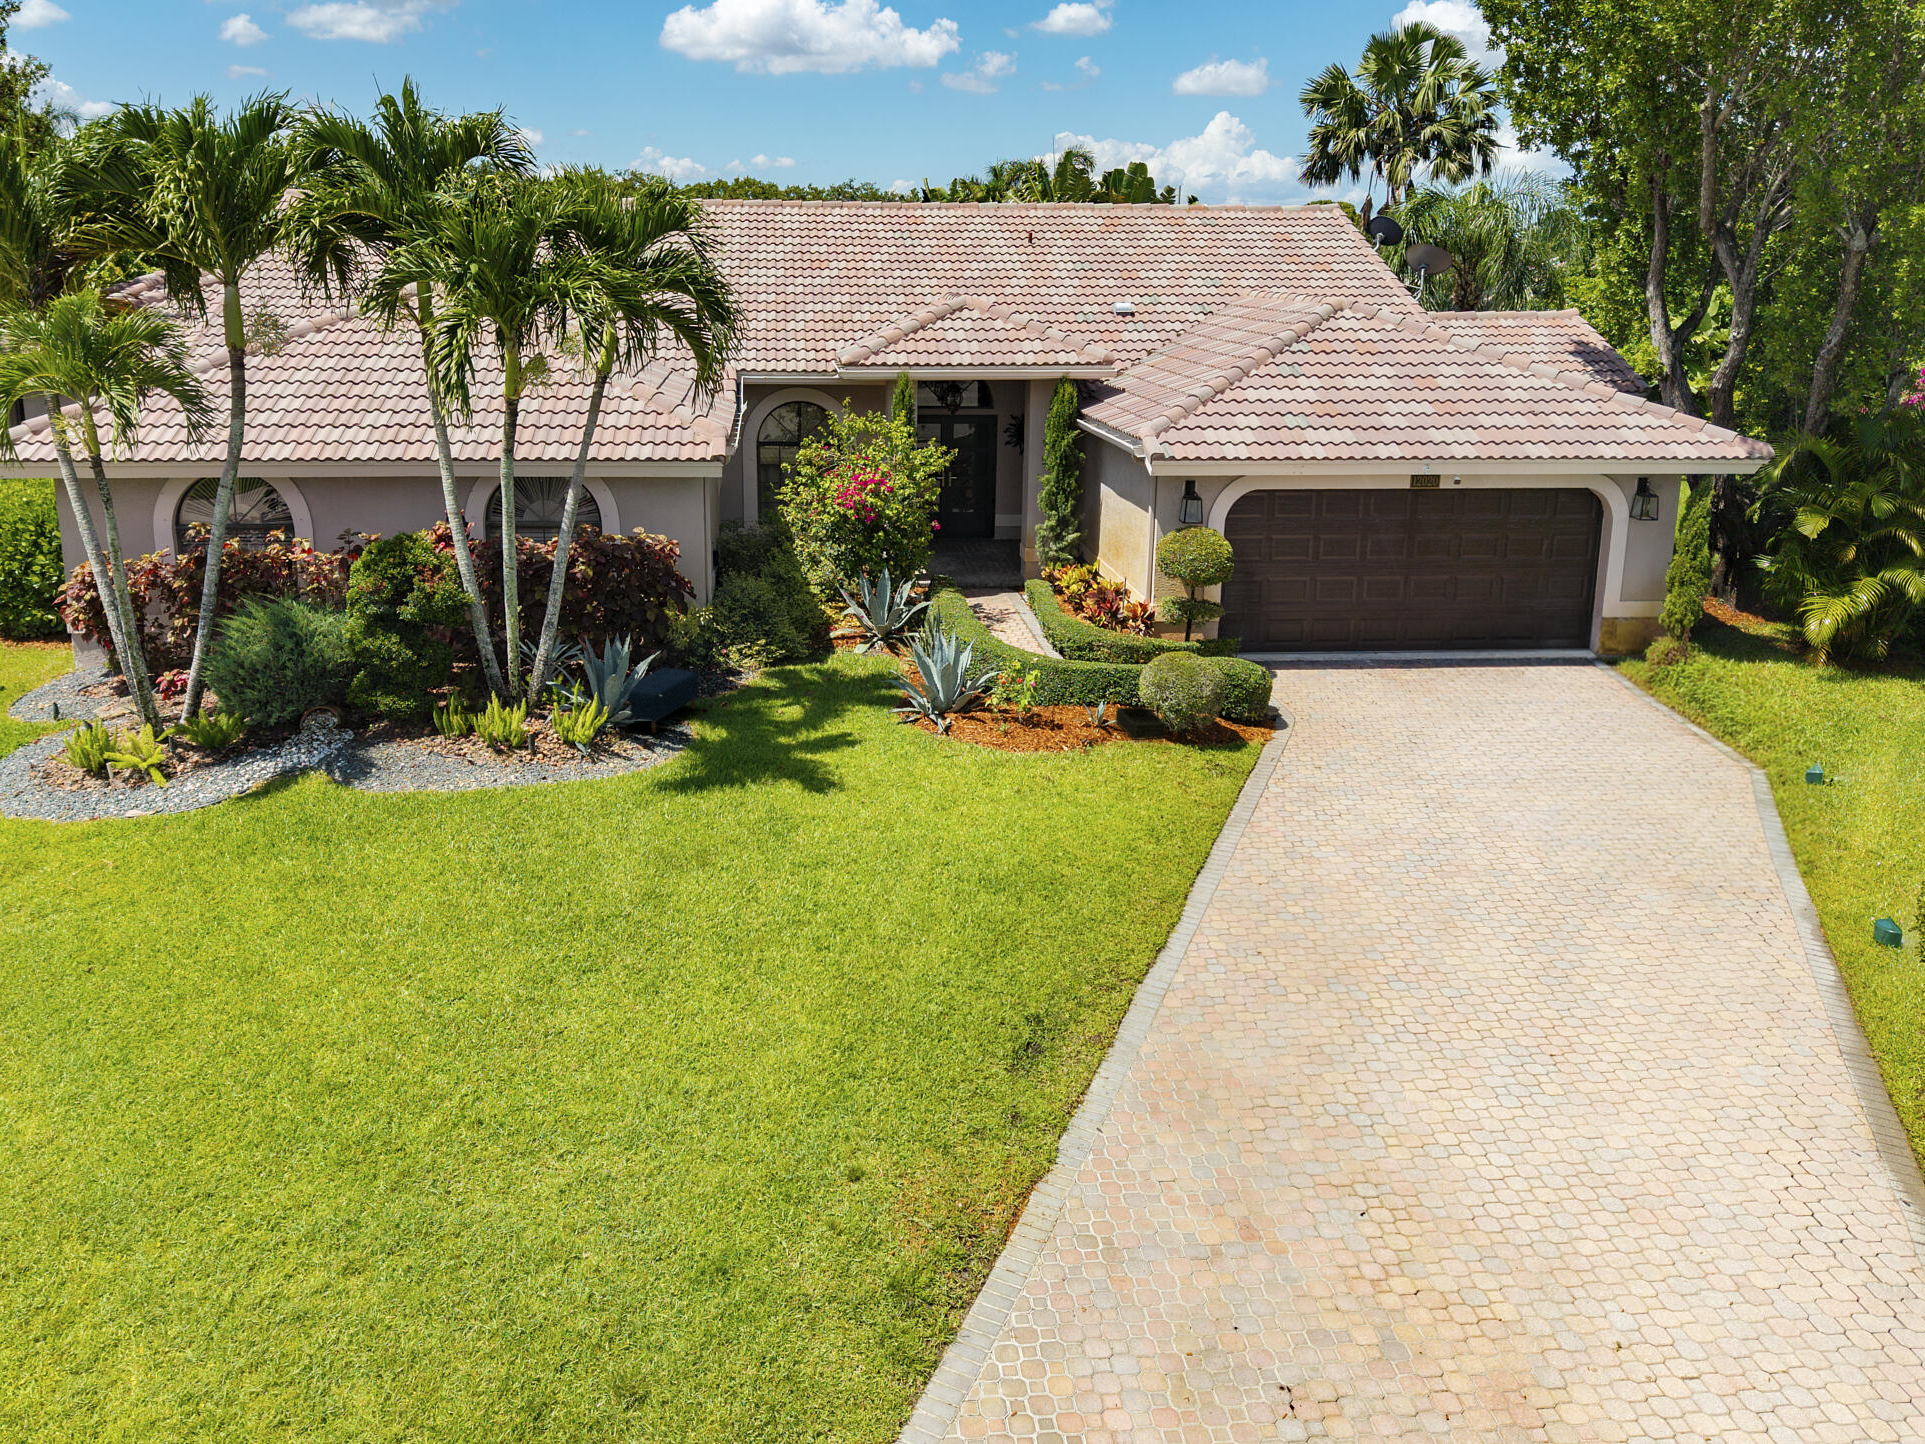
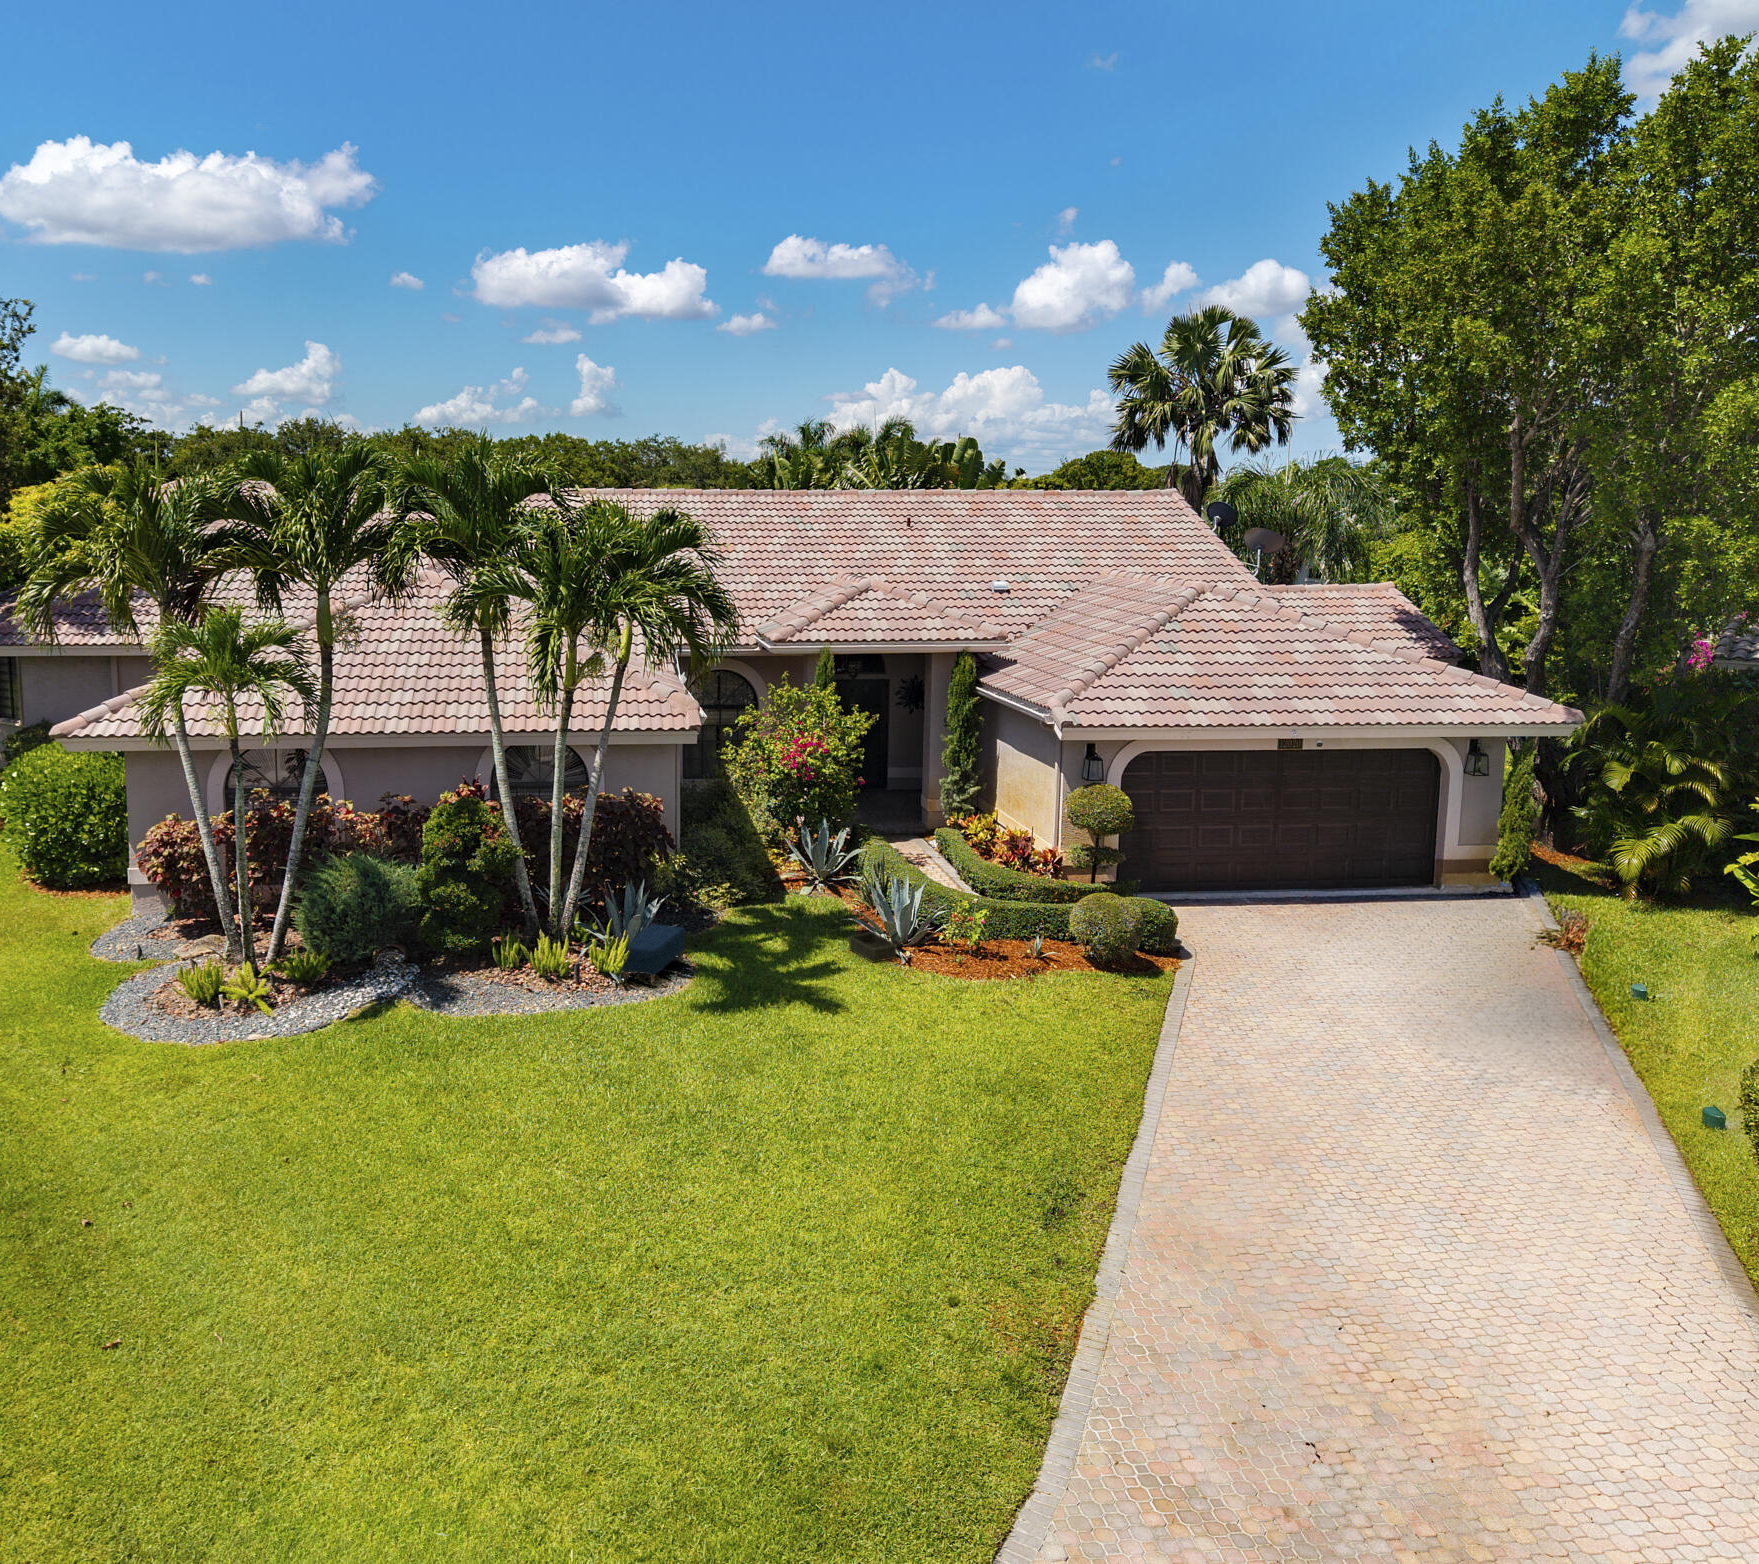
potted plant: present [460,672,480,714] -> none [454,924,488,975]
basket: present [1115,706,1166,740] -> present [849,932,897,963]

